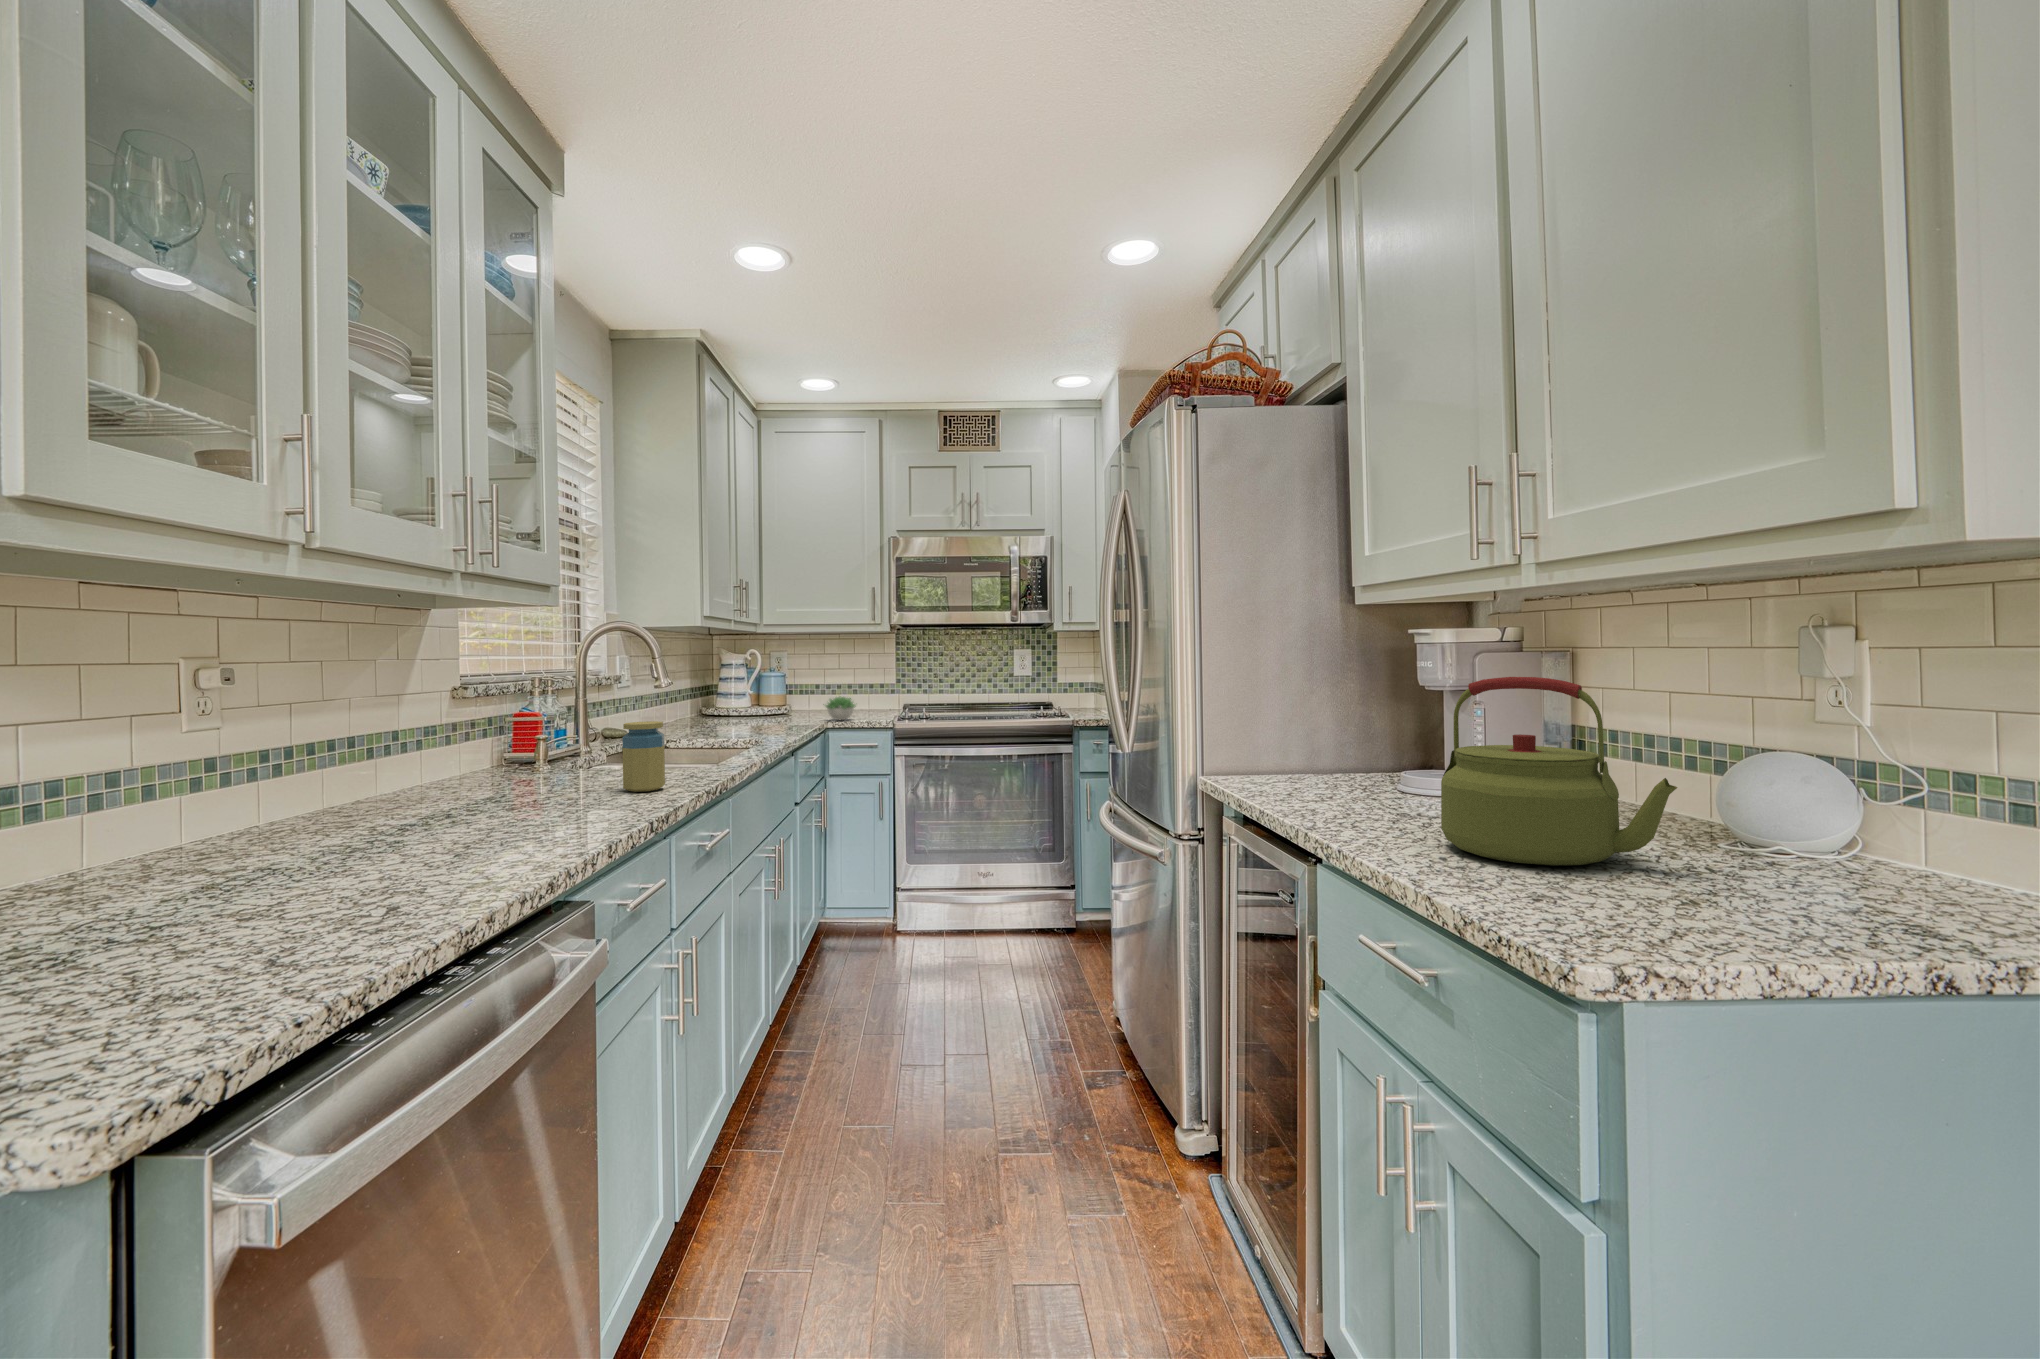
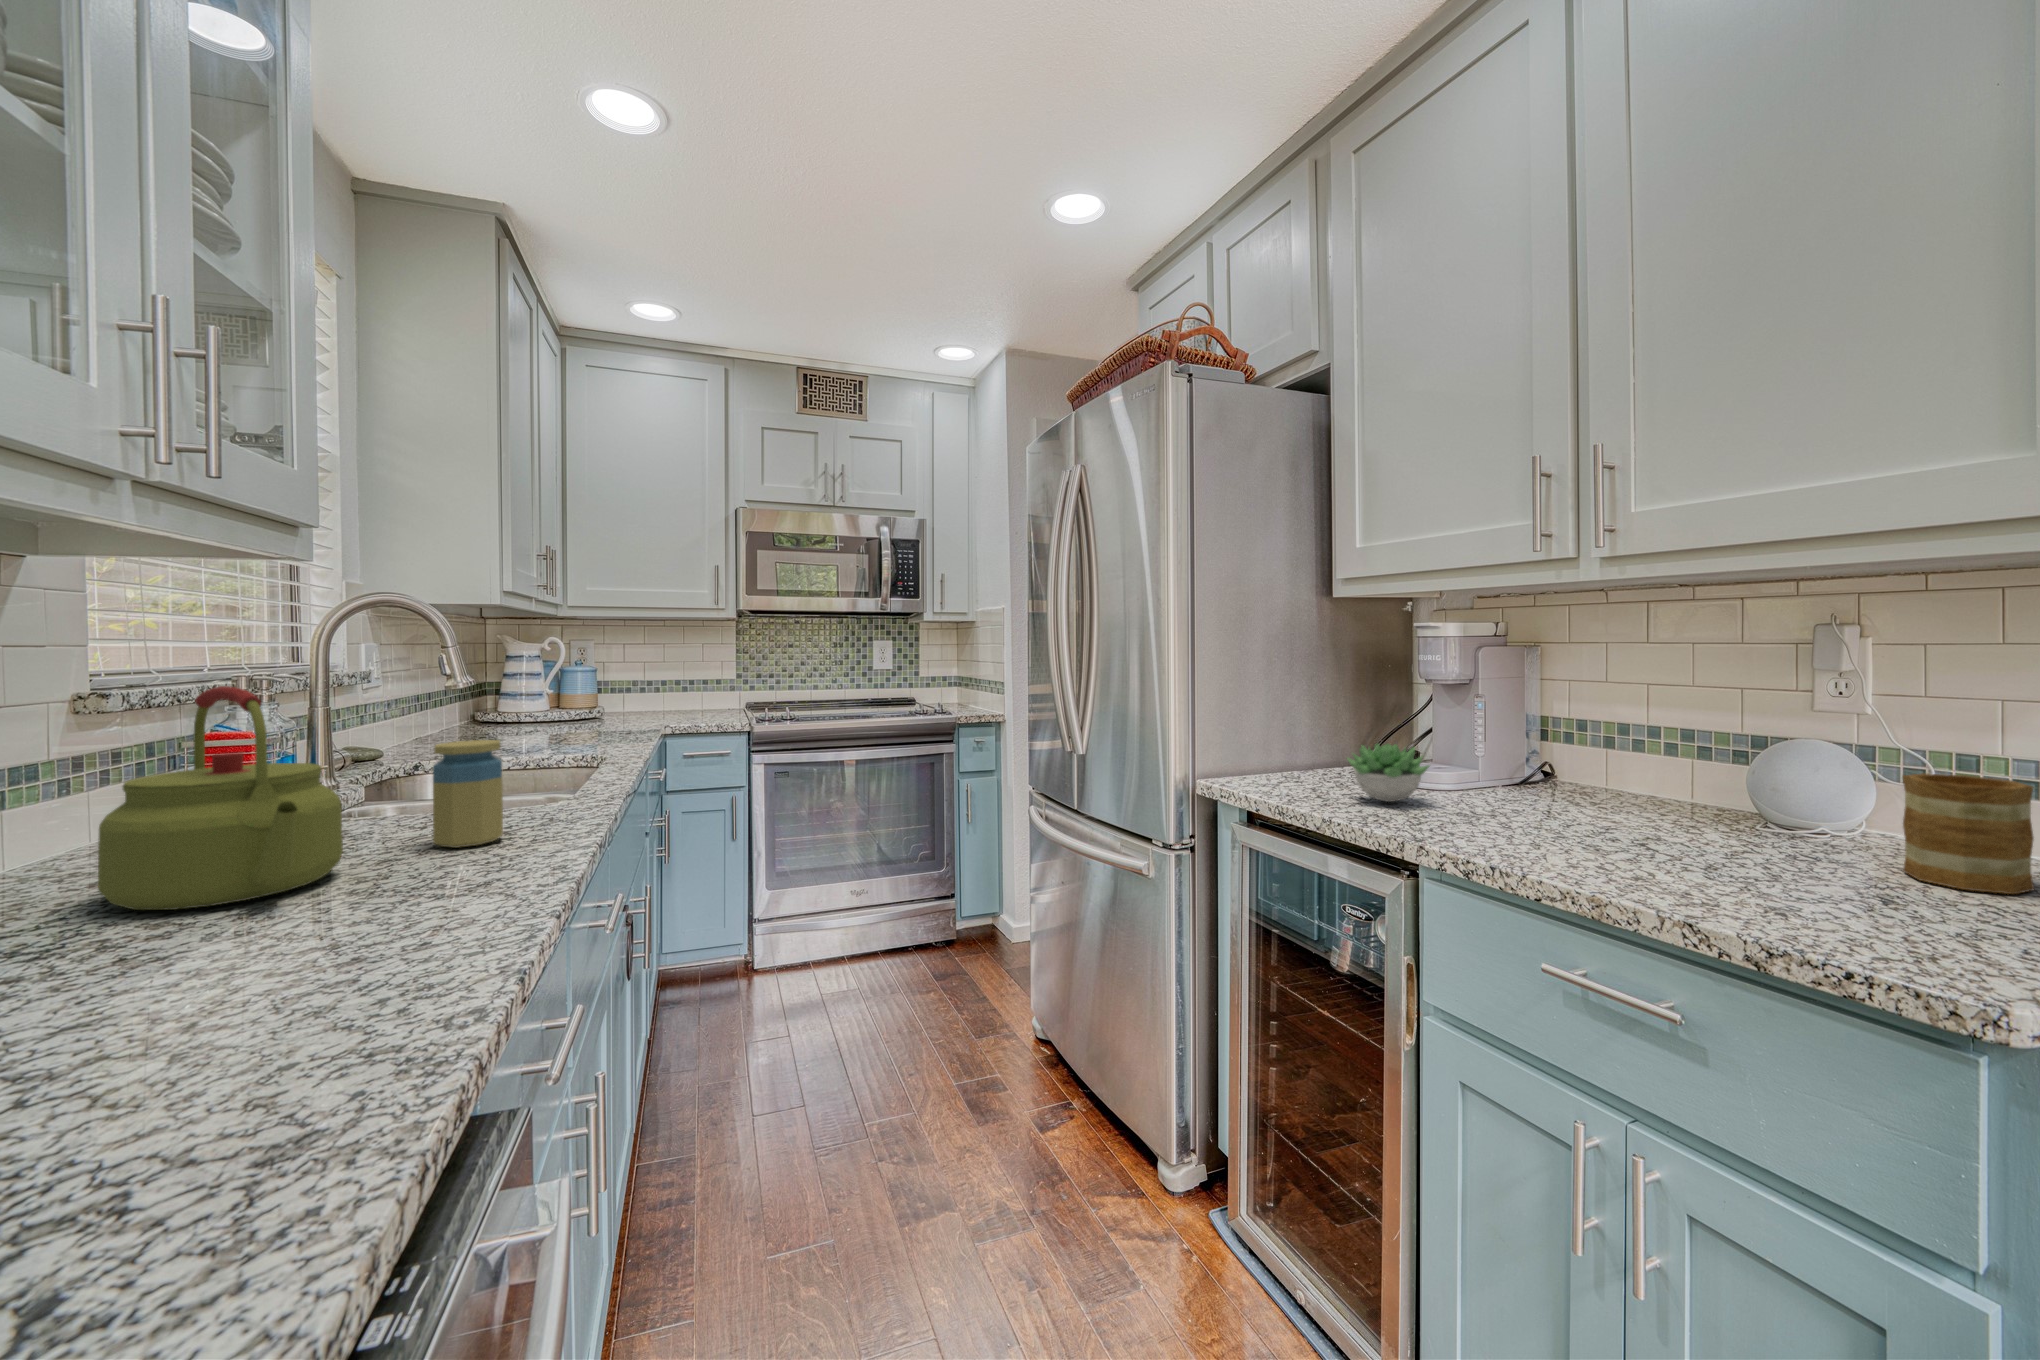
kettle: present [1441,677,1677,866] -> present [98,686,343,910]
succulent plant: present [825,696,856,720] -> present [1348,744,1429,802]
mug: none [1795,786,1924,911] -> present [1903,774,2035,894]

